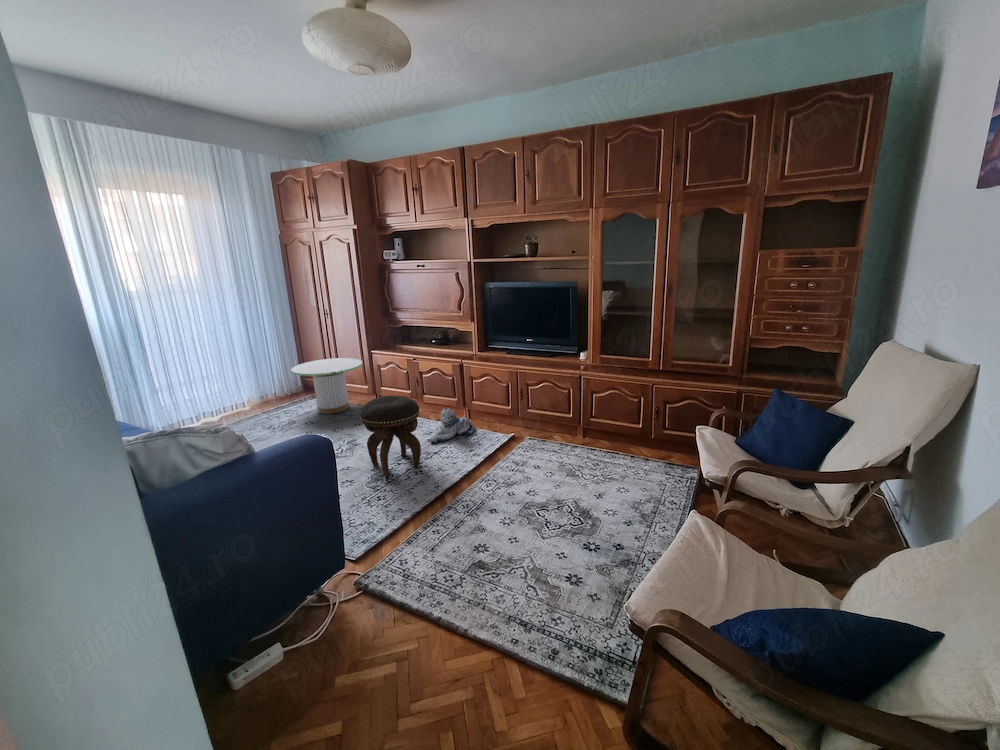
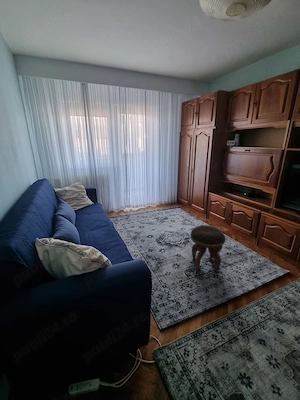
side table: present [291,358,363,414] -> none [171,192,203,219]
plush toy: present [430,408,475,442] -> none [228,239,260,260]

